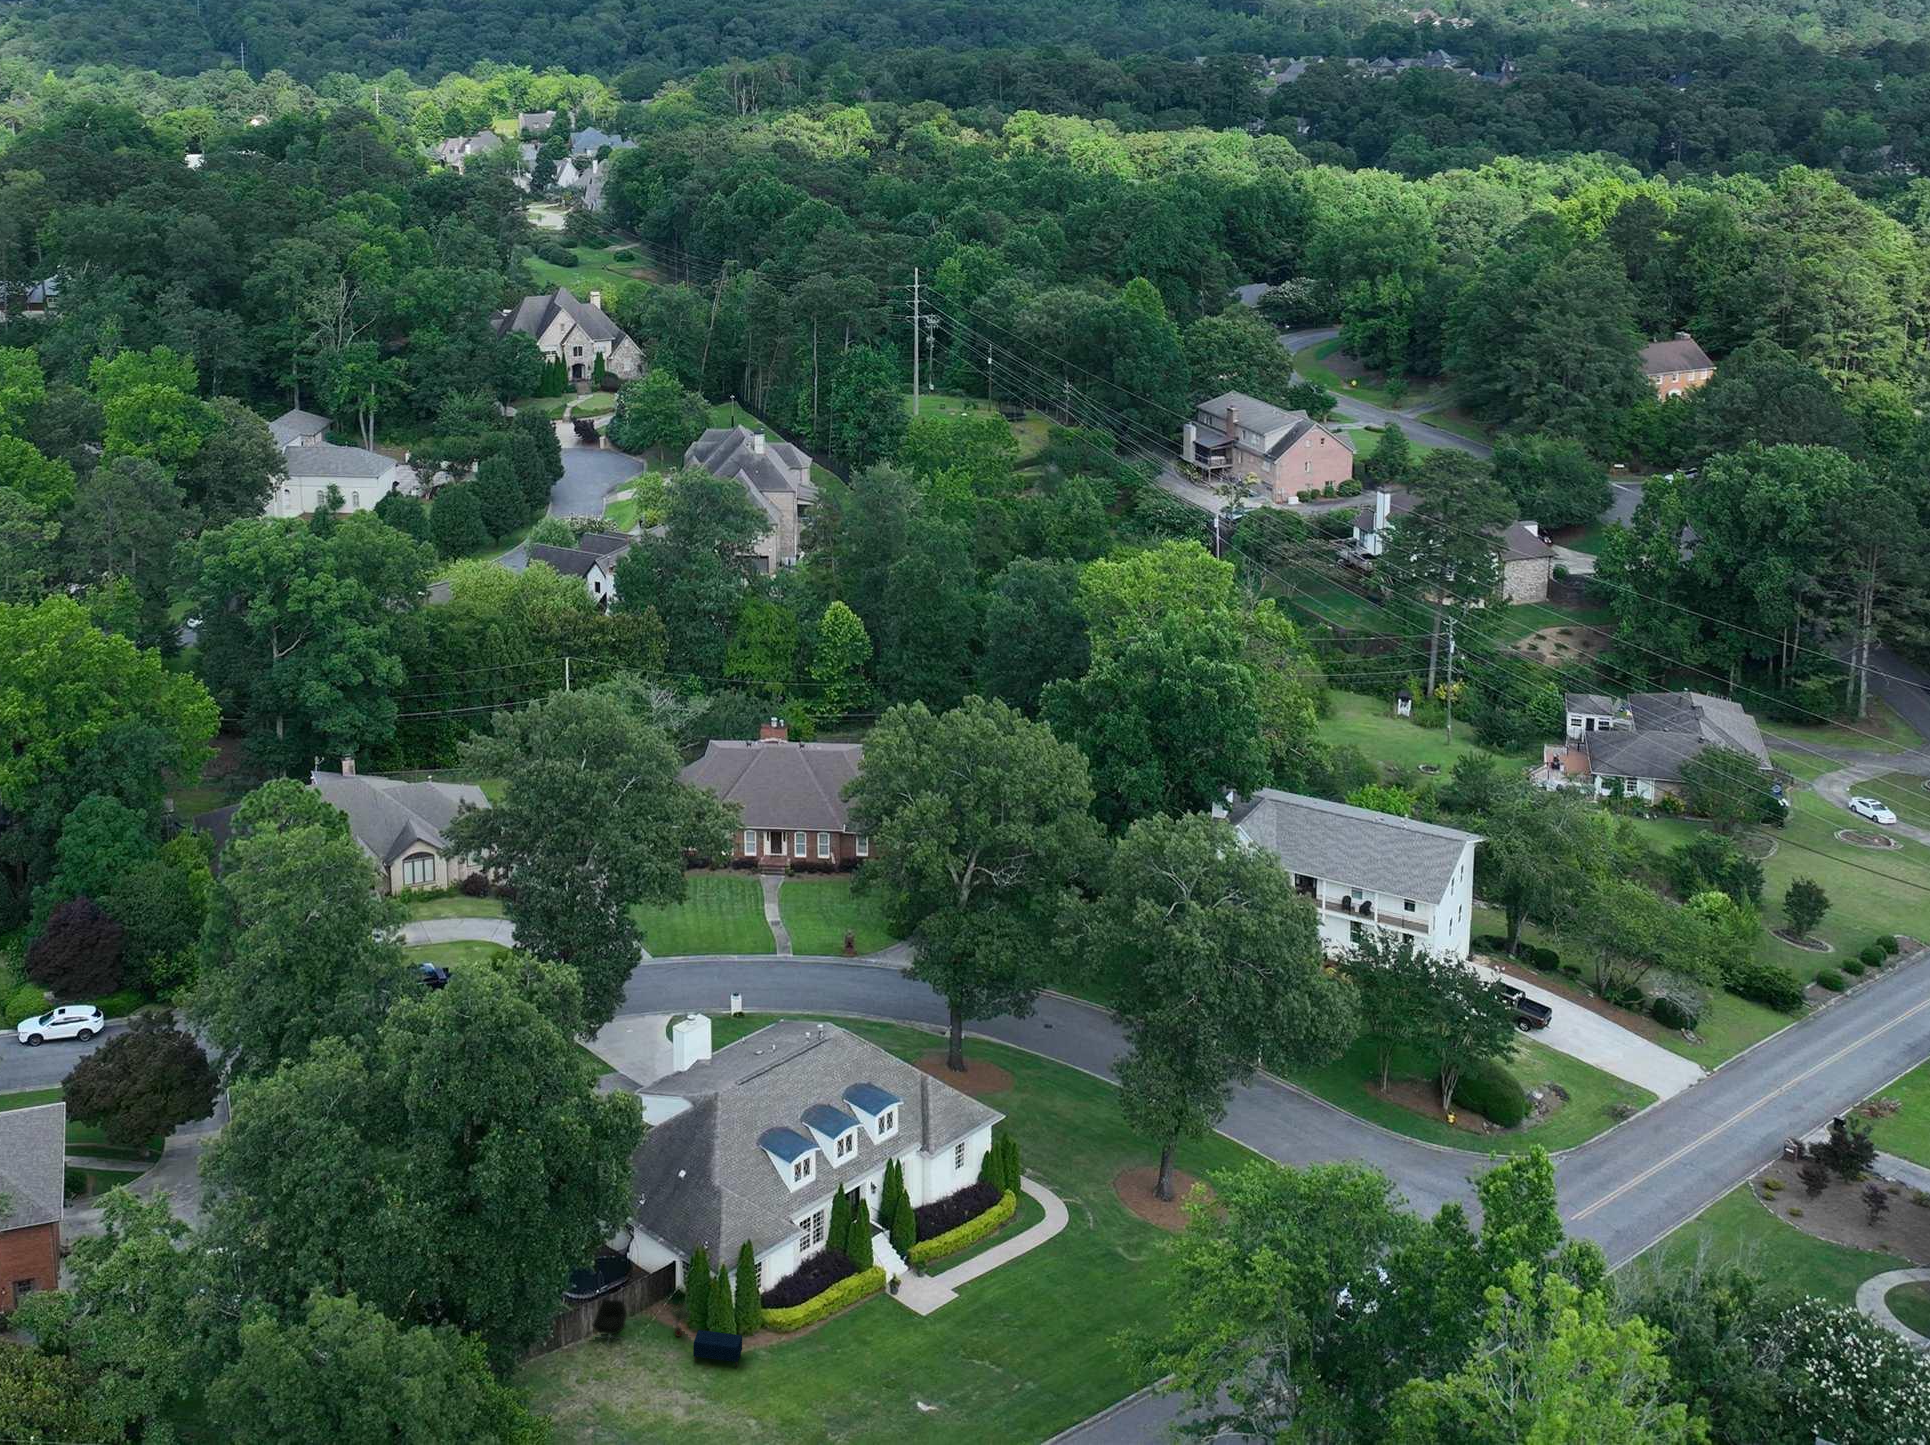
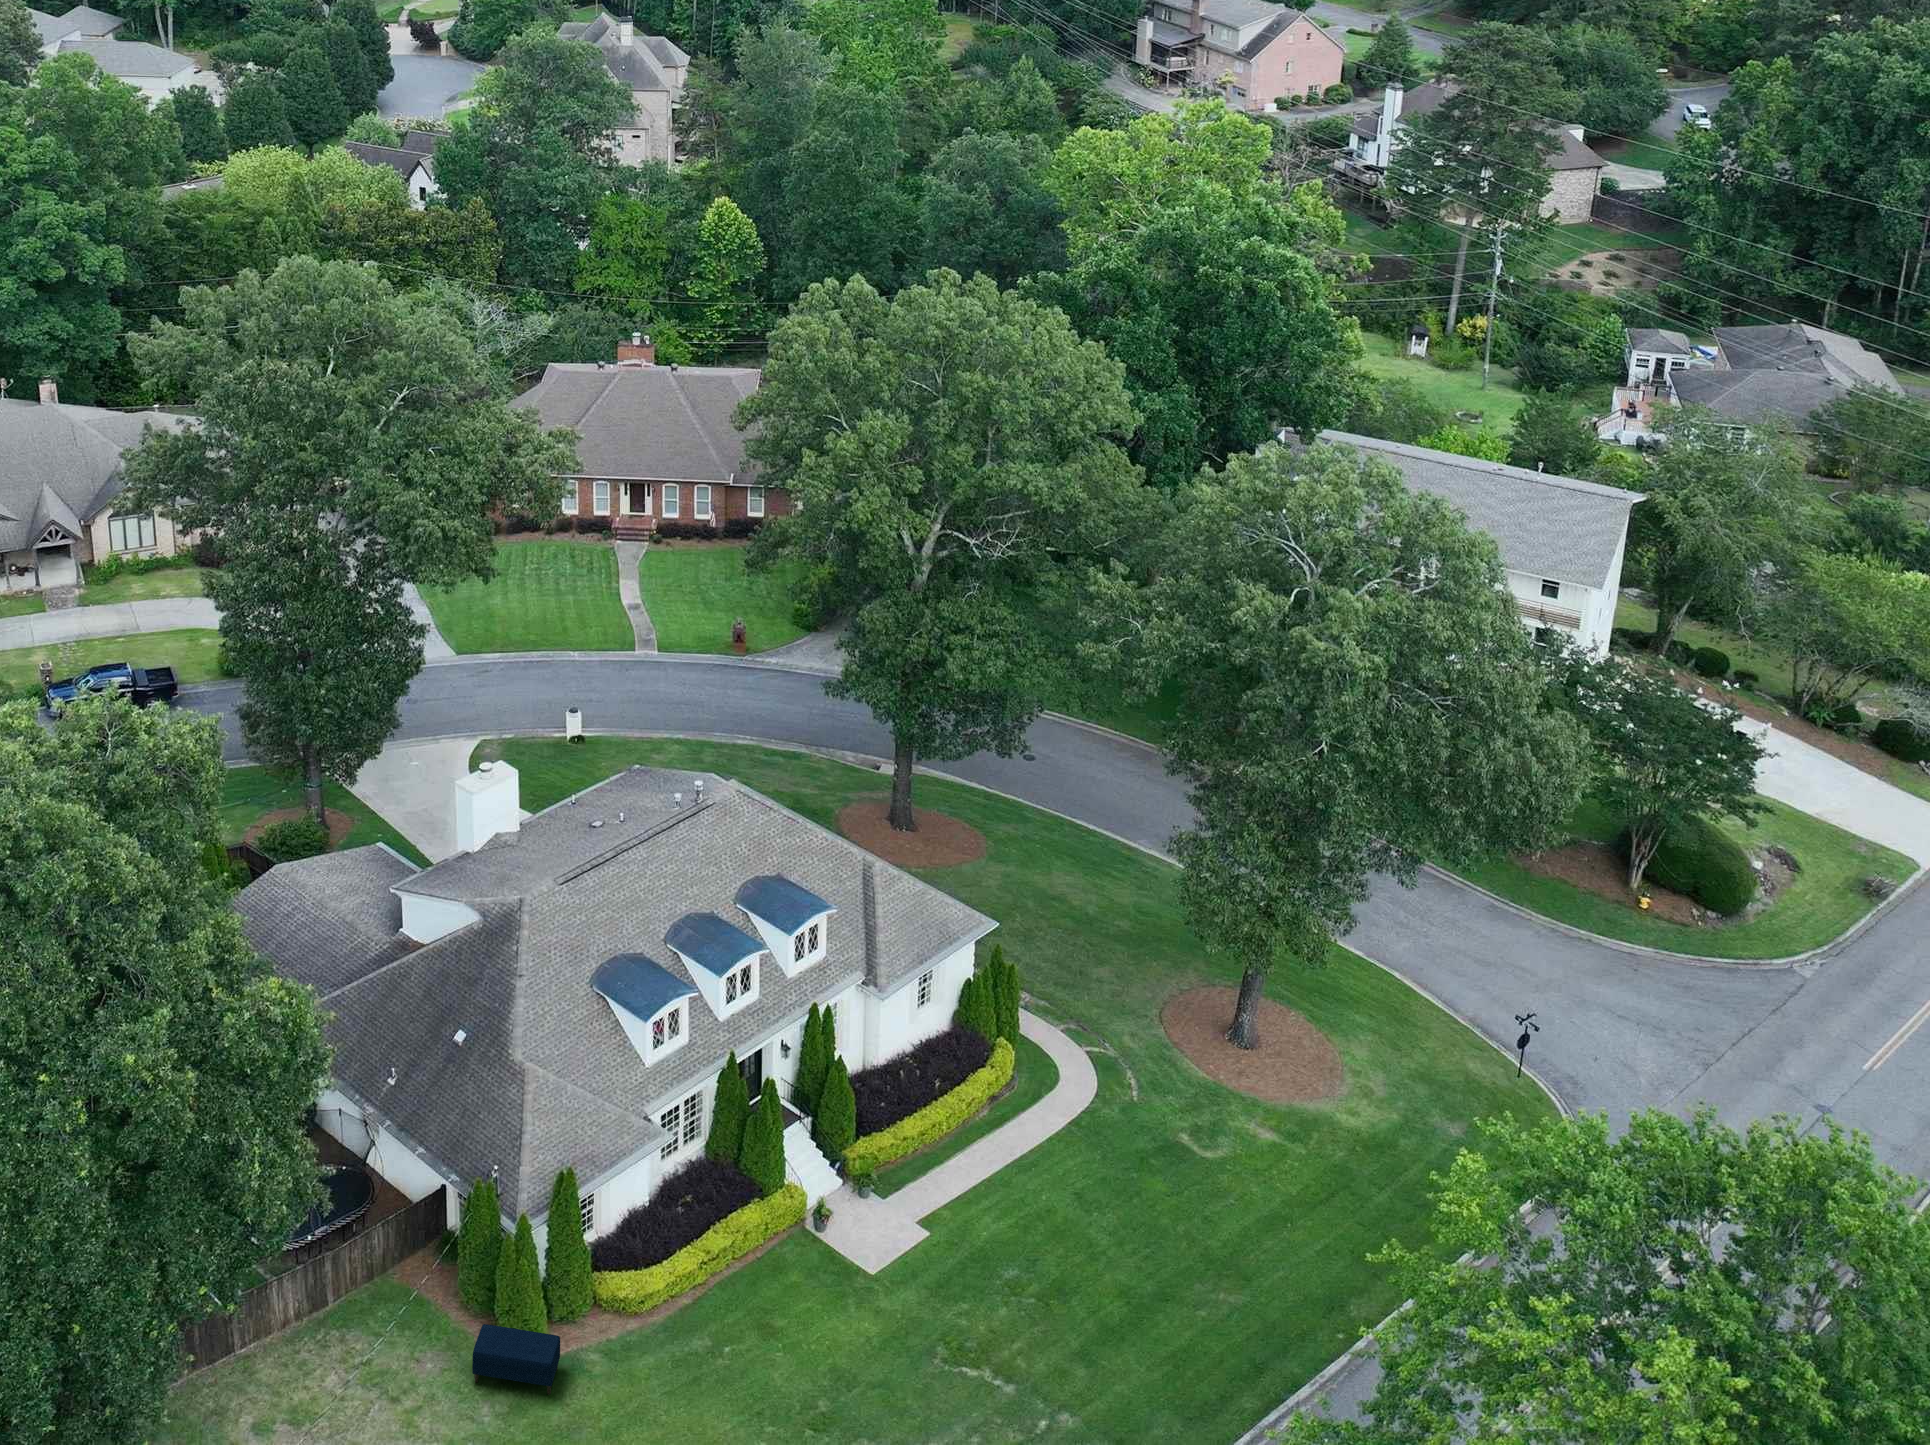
lounge chair: present [593,1300,626,1339] -> none [296,1262,358,1349]
potted tree: present [670,1304,691,1336] -> none [434,1270,472,1326]

